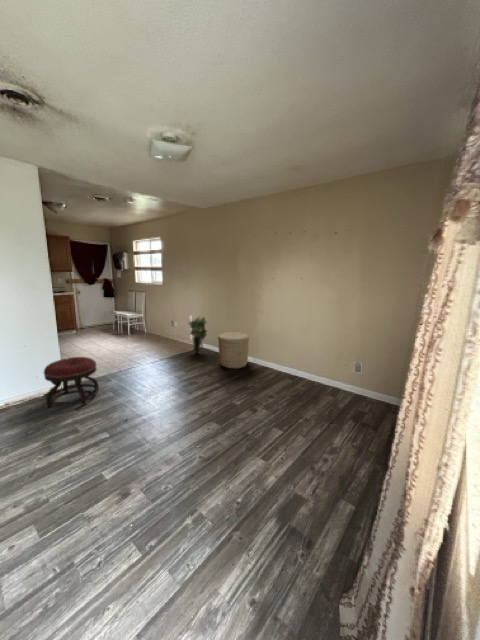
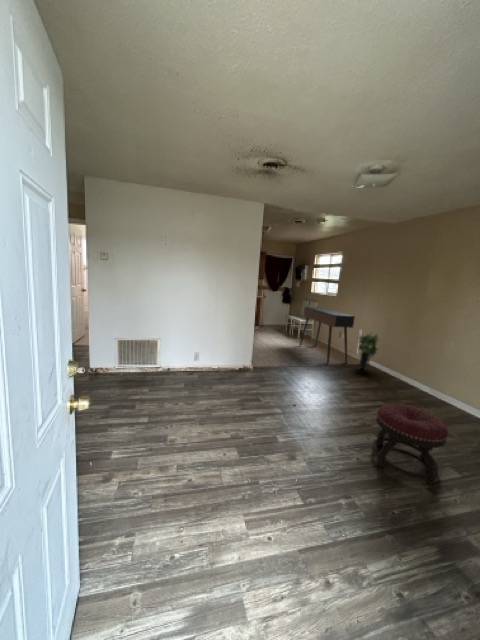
console table: none [128,298,182,356] -> present [300,307,355,363]
woven basket: present [218,332,249,368] -> none [388,354,430,396]
ottoman: present [44,357,99,407] -> present [372,404,448,484]

